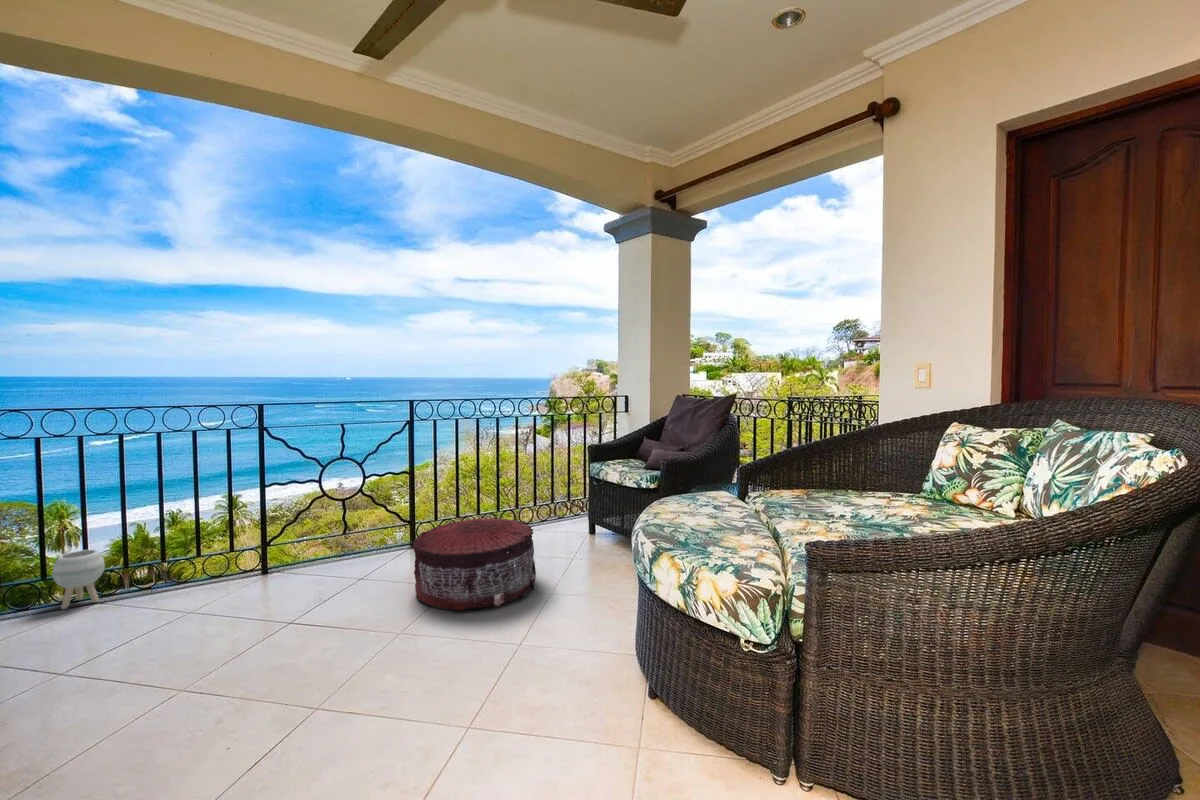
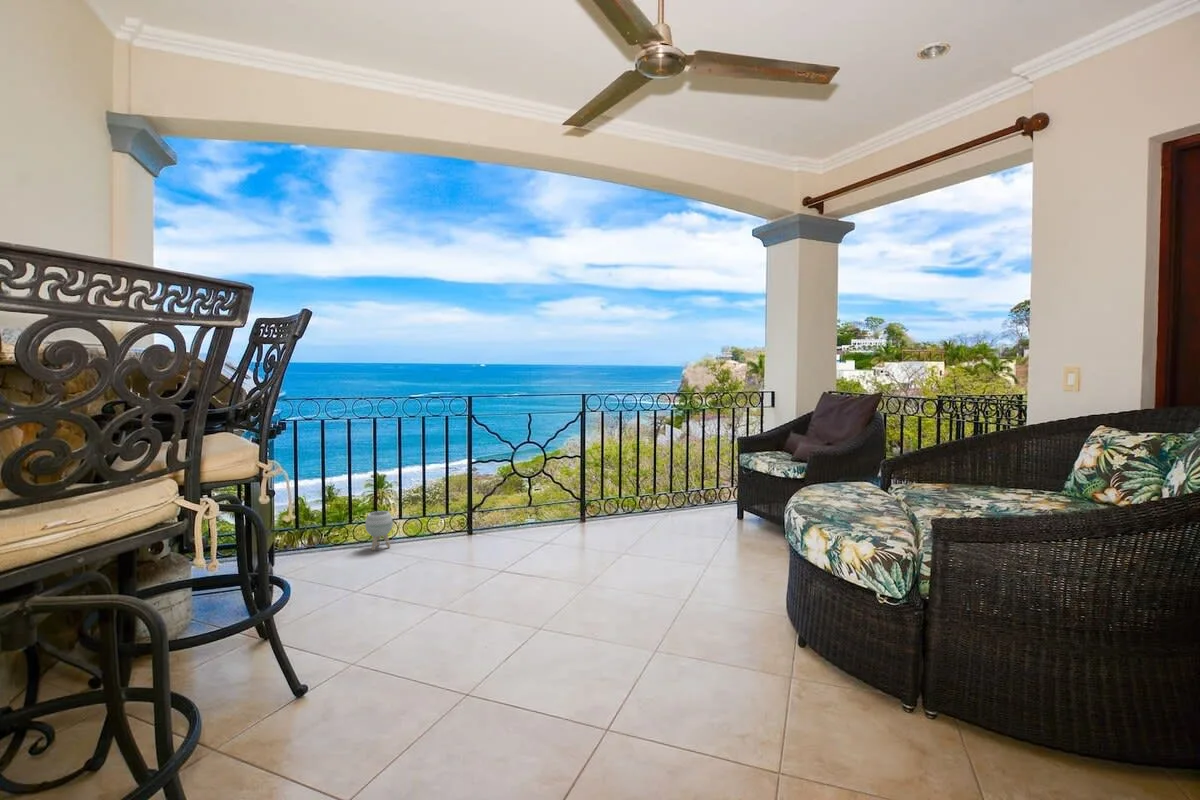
pouf: present [413,517,536,611] -> none [603,499,700,570]

